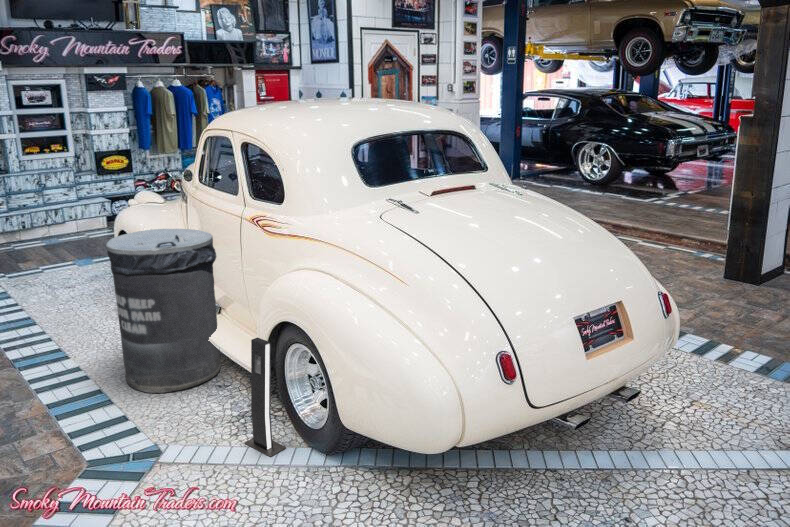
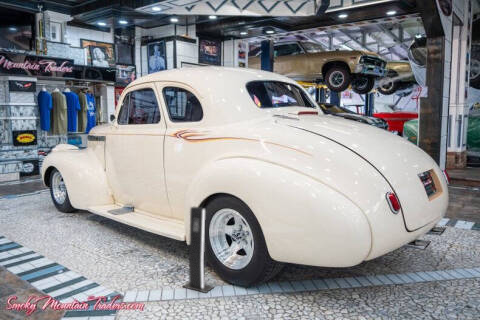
trash can: present [106,229,221,393] -> none [65,151,142,264]

